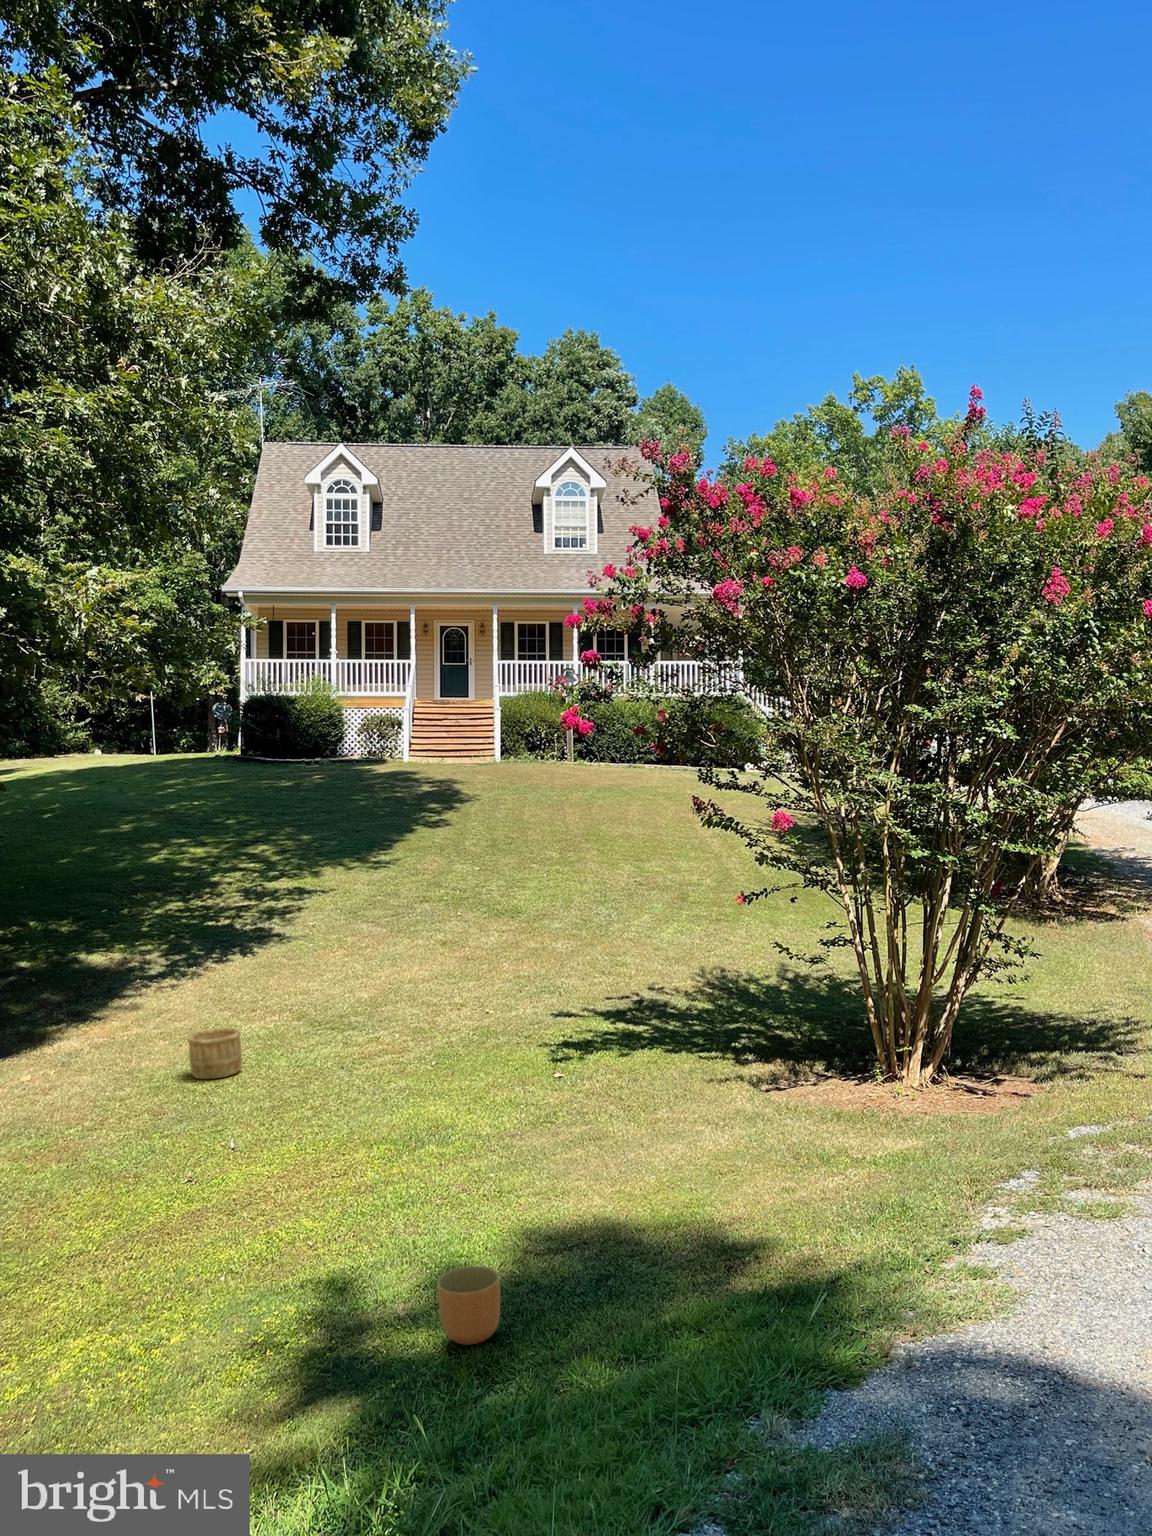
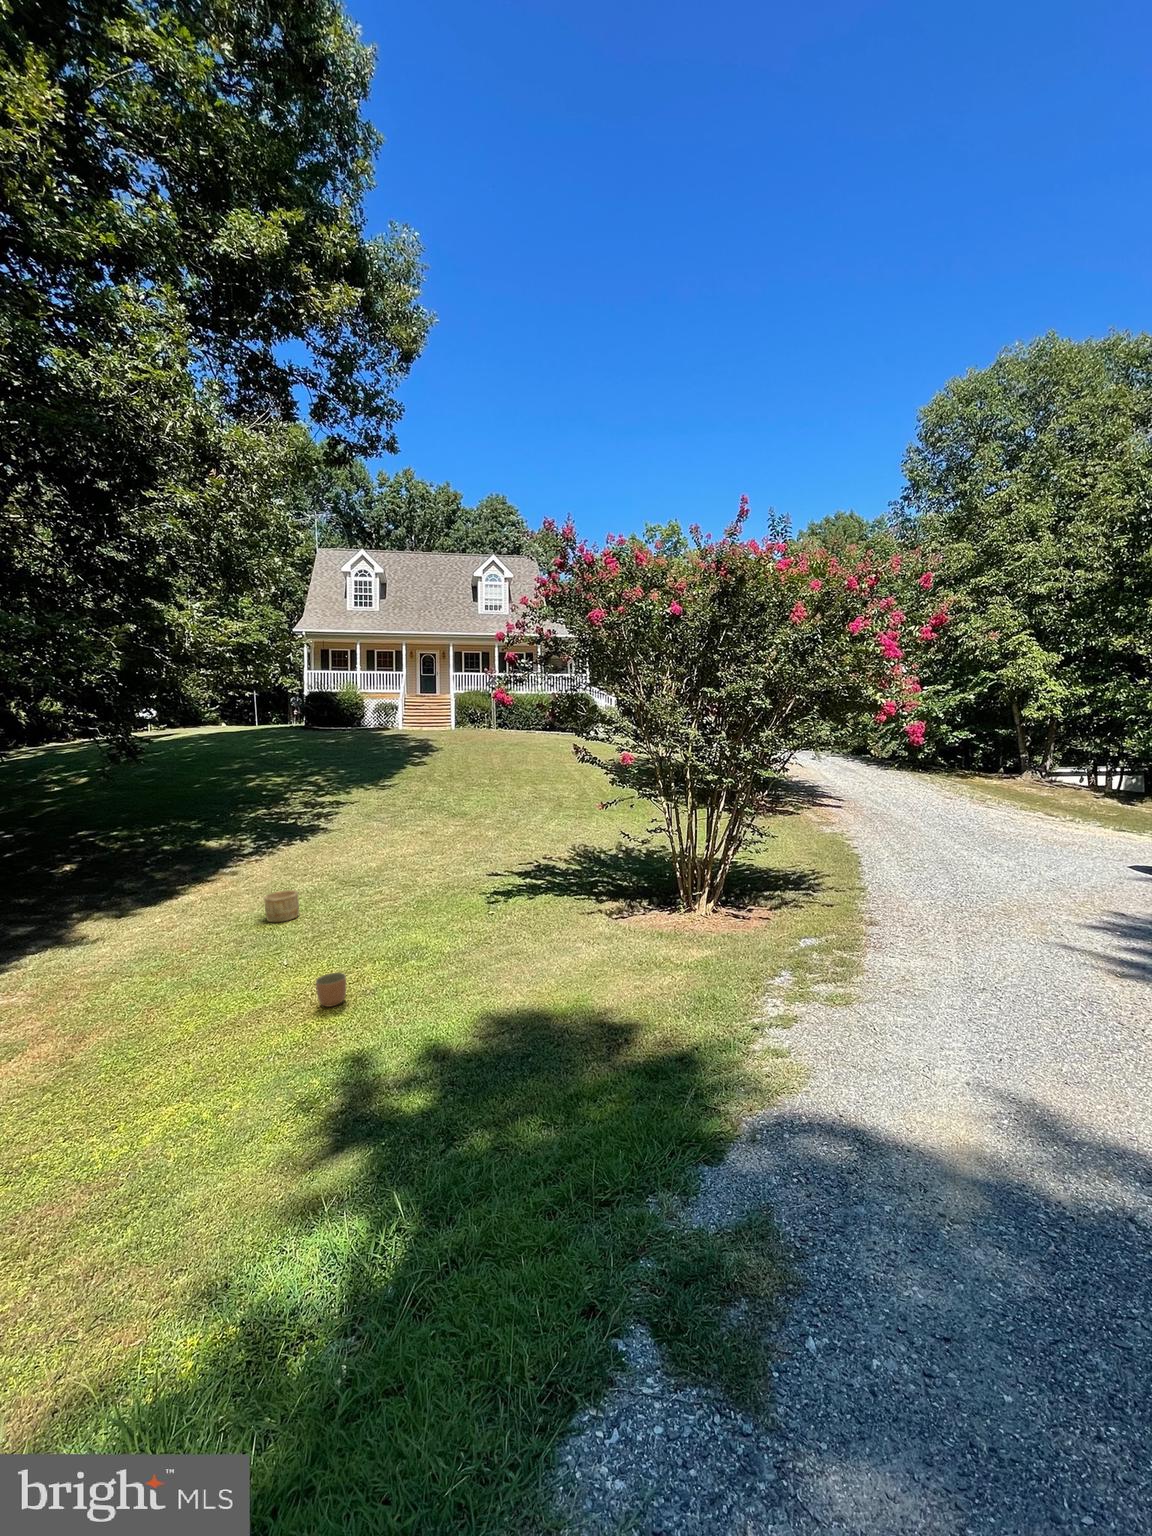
planter: present [437,1266,500,1345] -> present [316,973,346,1007]

